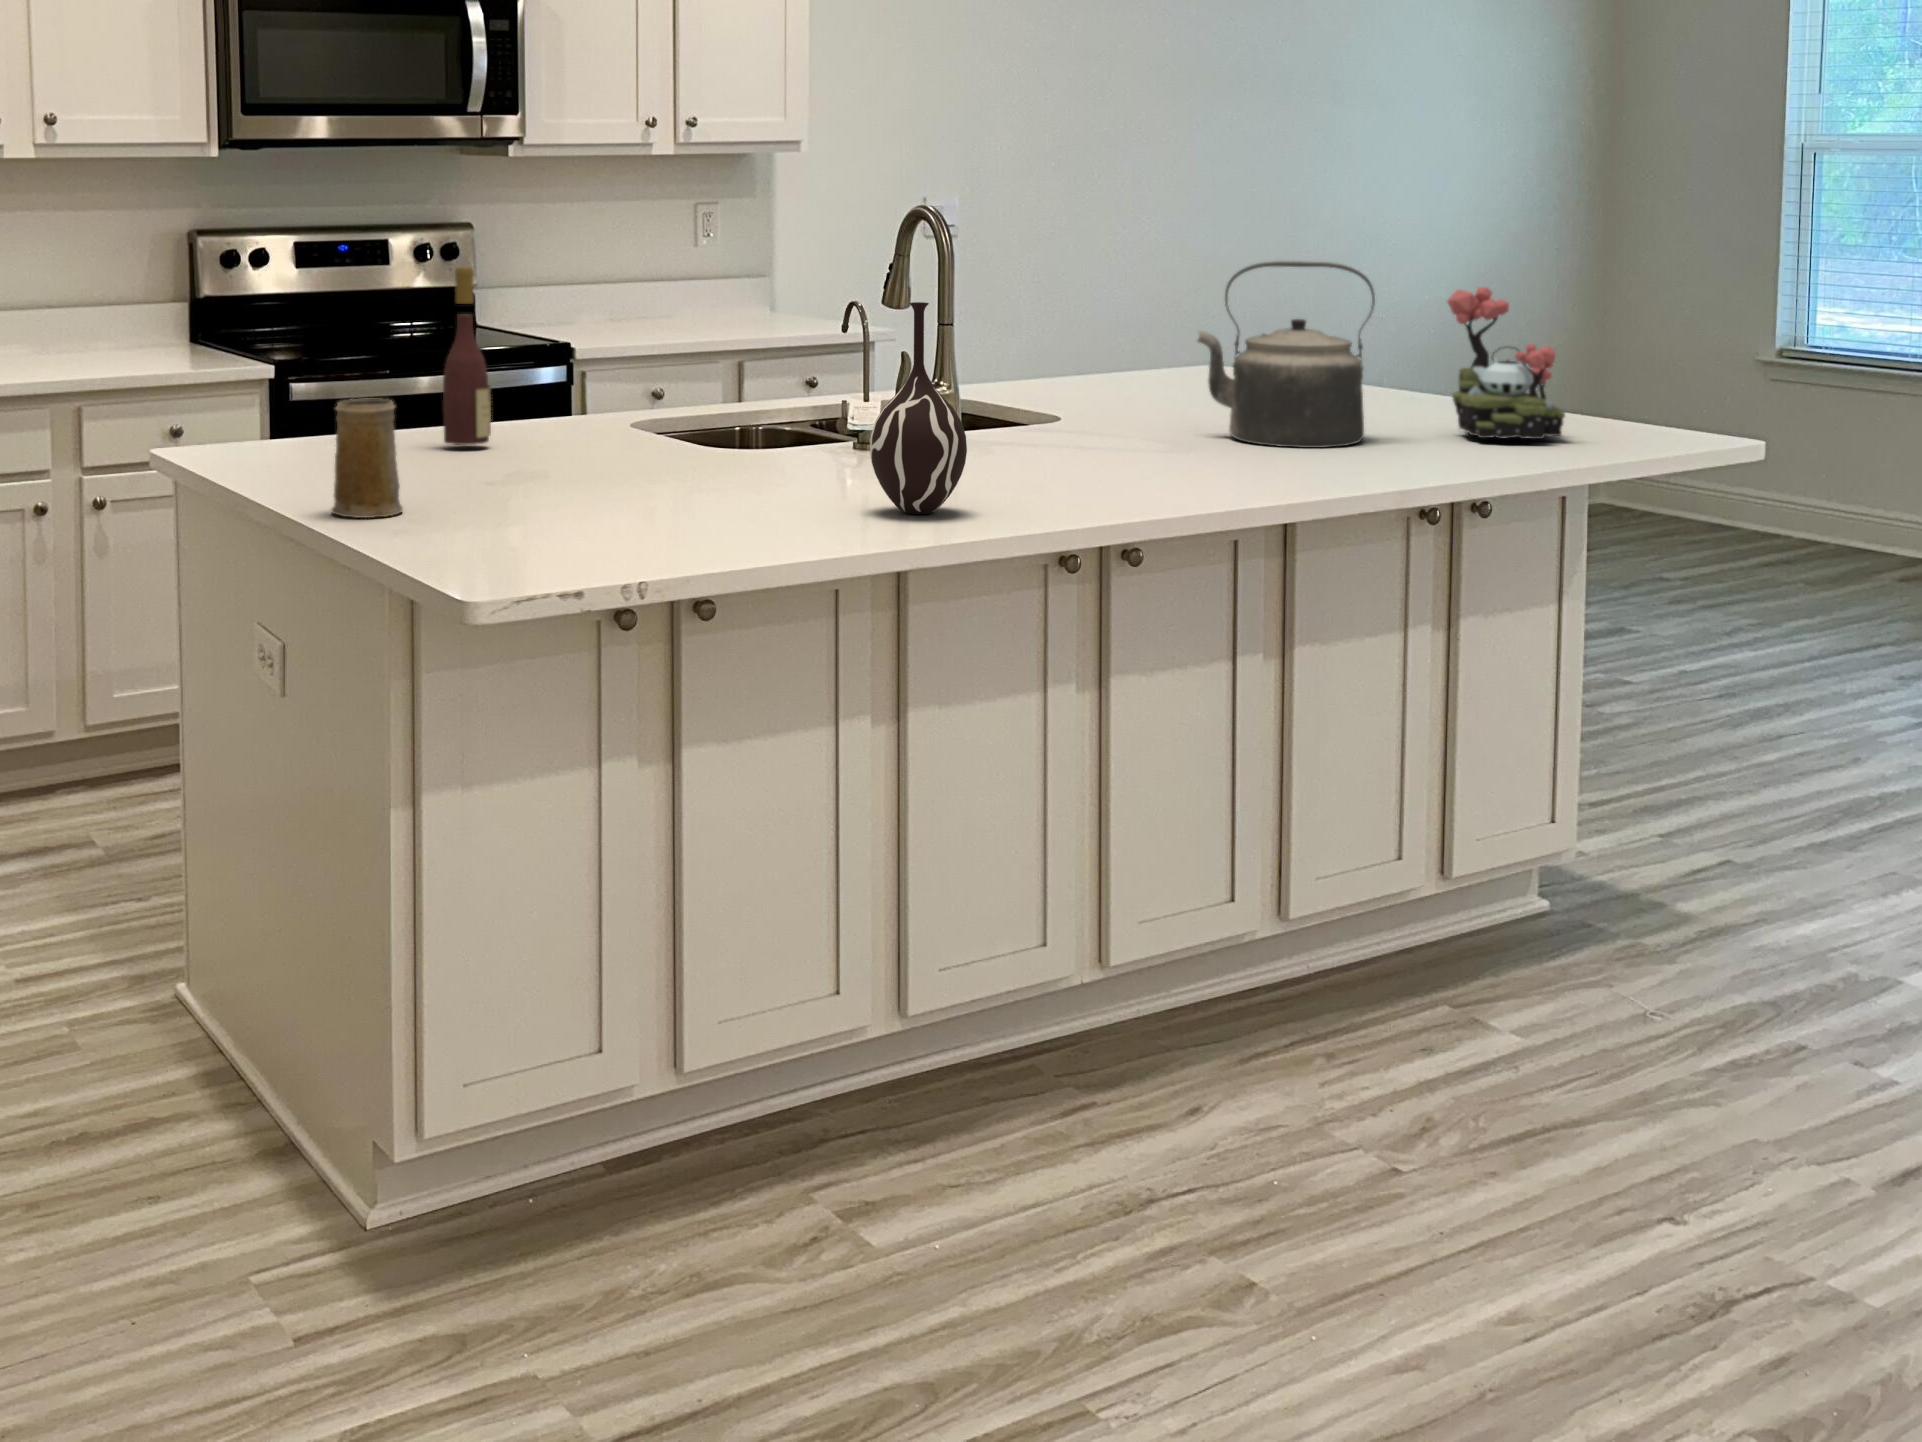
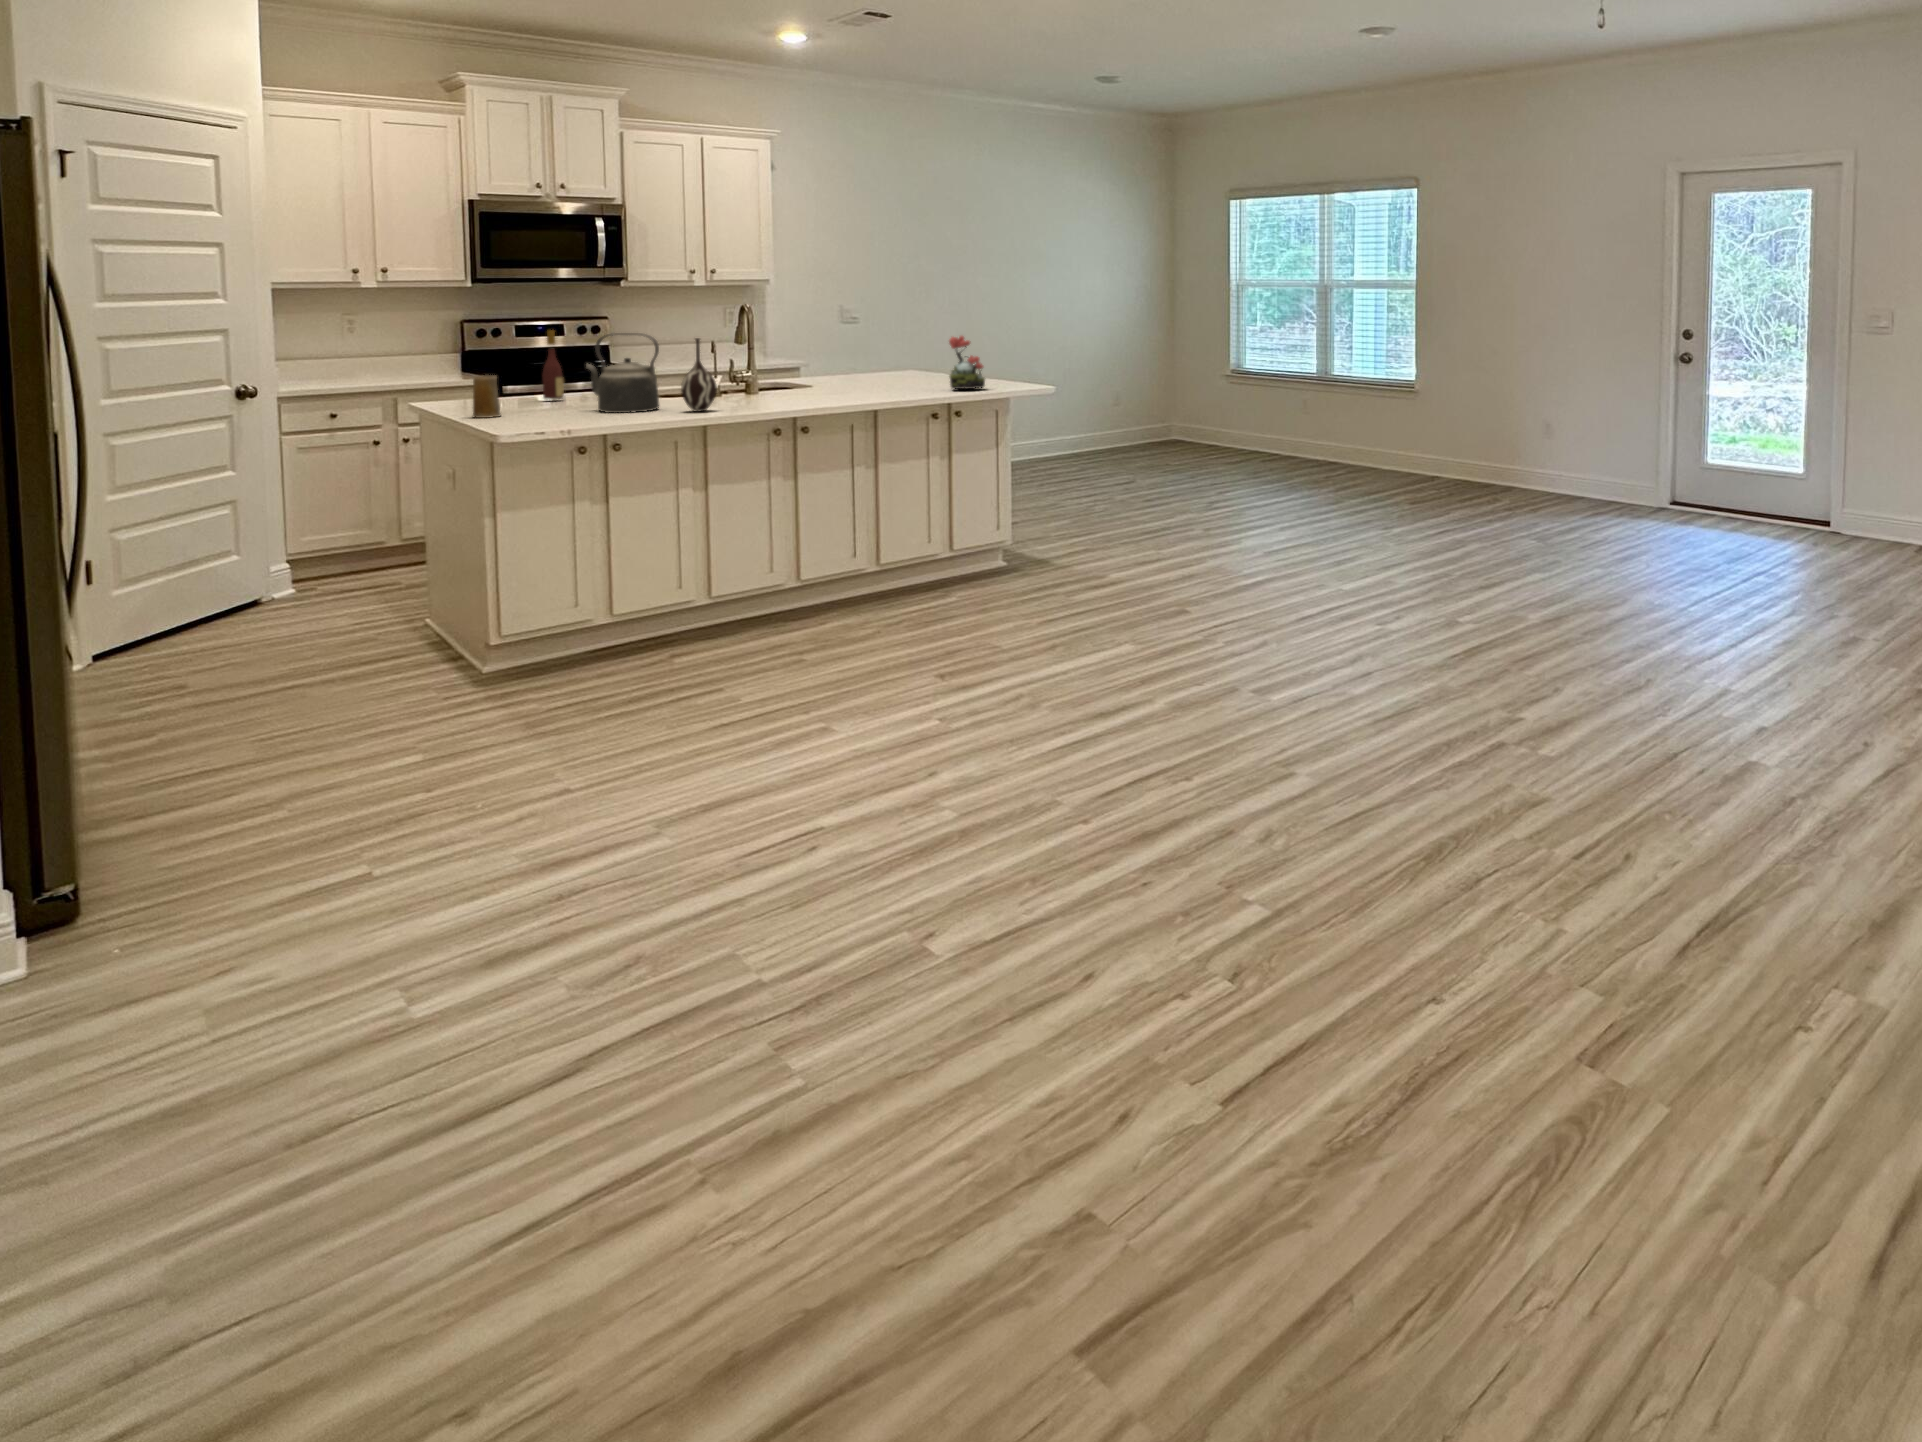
kettle: present [1197,261,1375,448] -> present [586,333,659,413]

